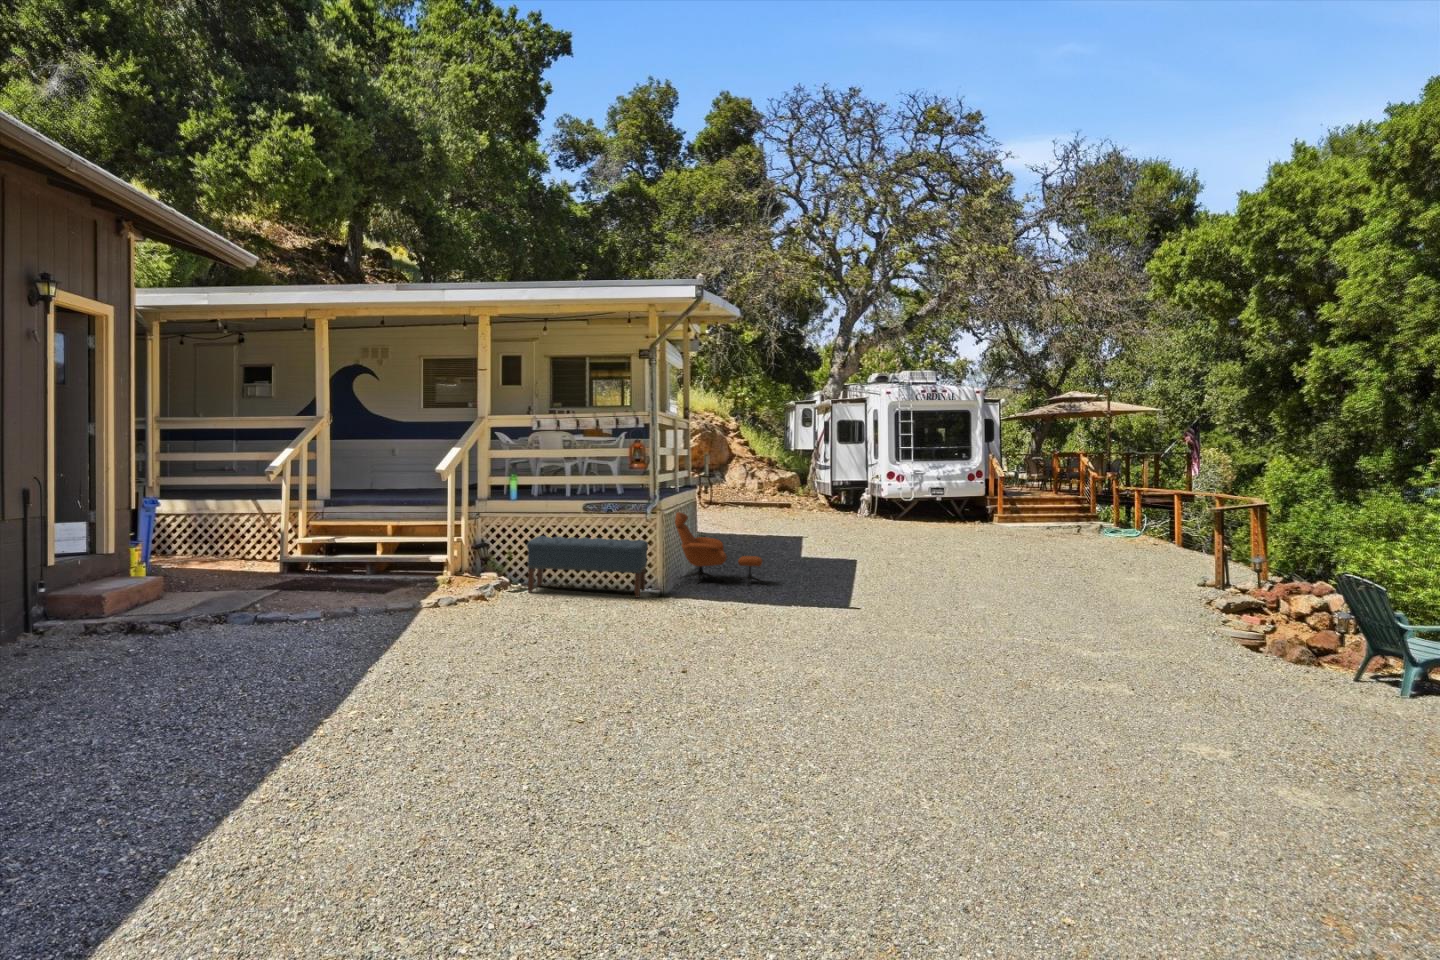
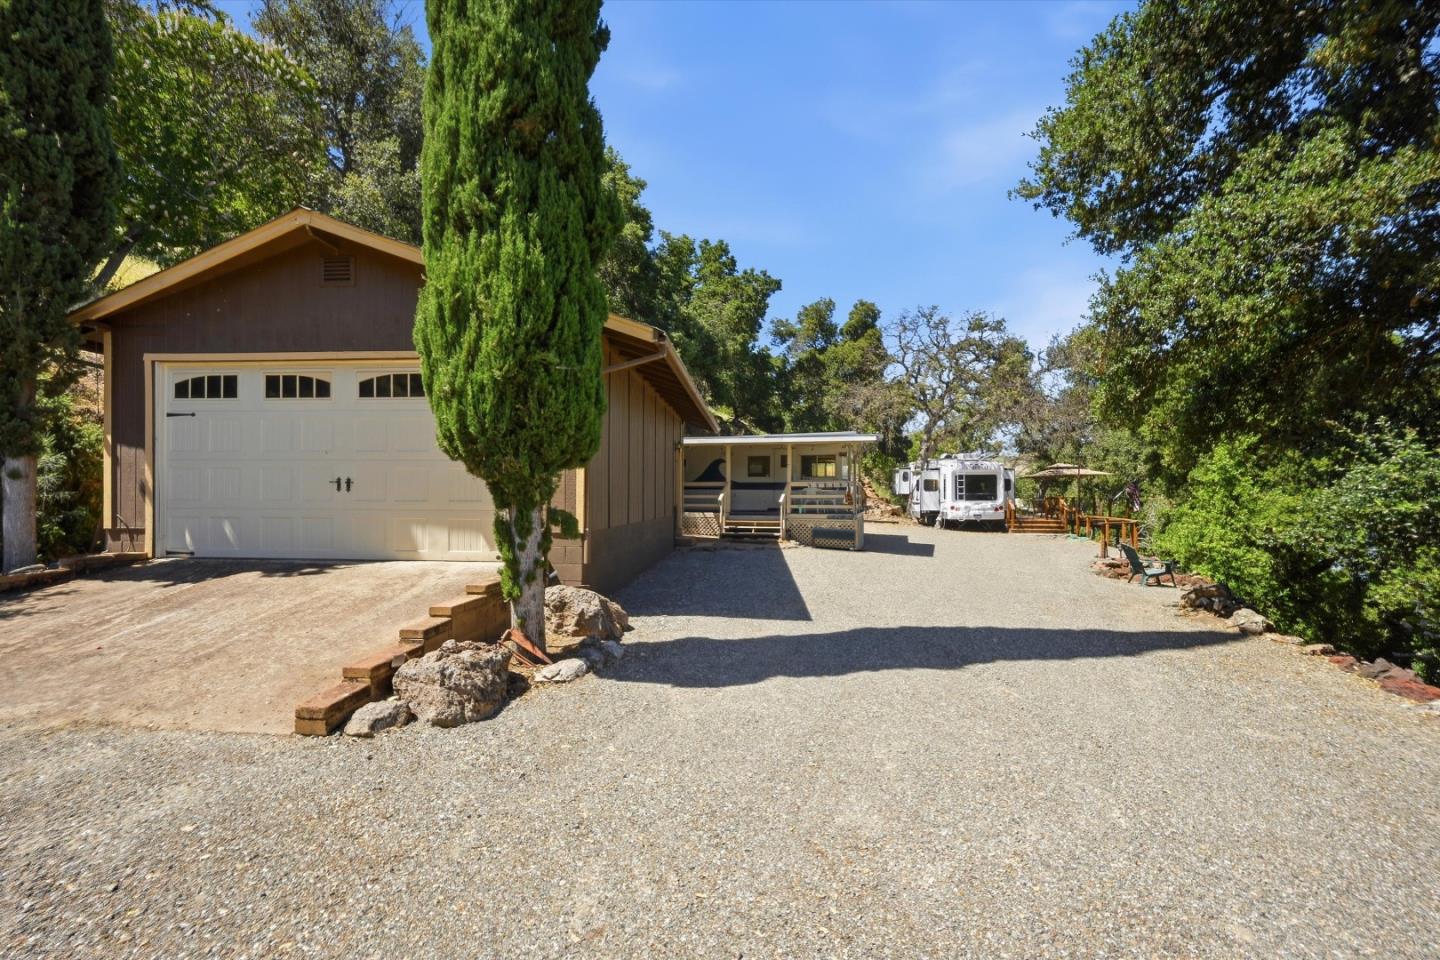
lounge chair: present [675,512,762,584] -> none [865,519,903,550]

